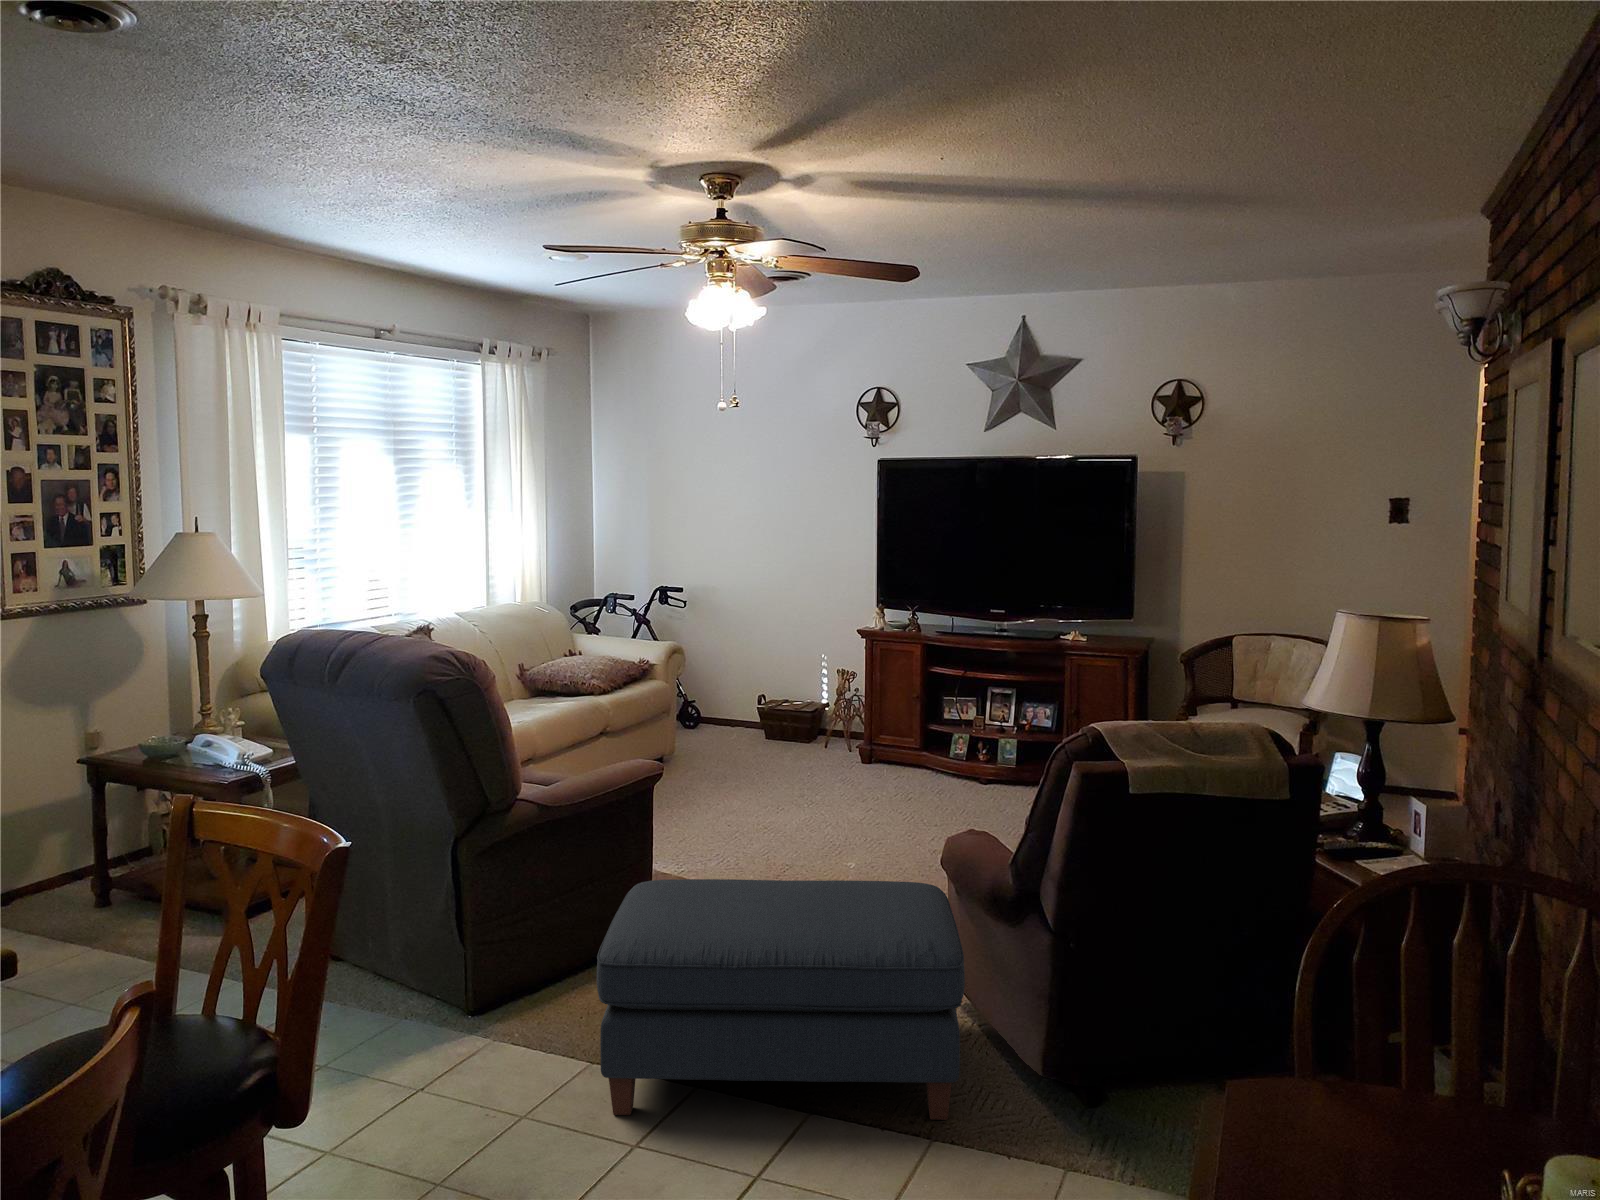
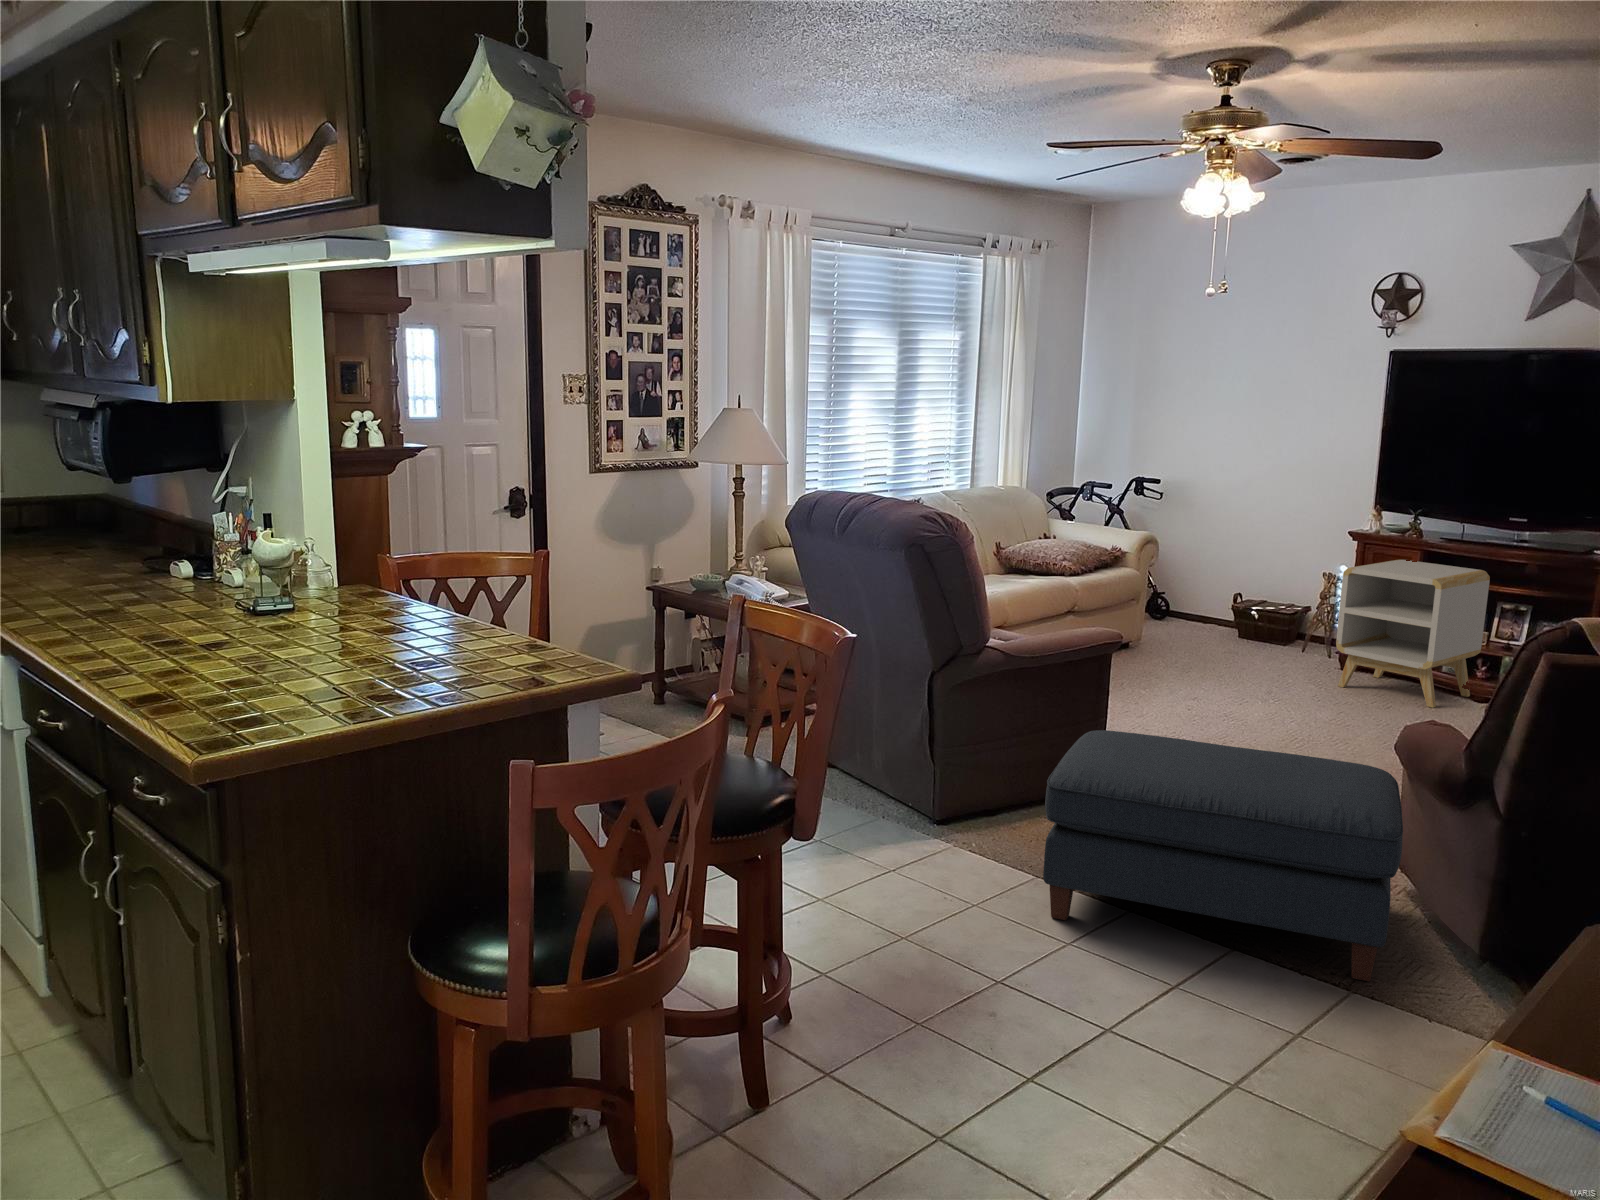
side table: none [859,654,982,793] -> present [1336,560,1490,708]

